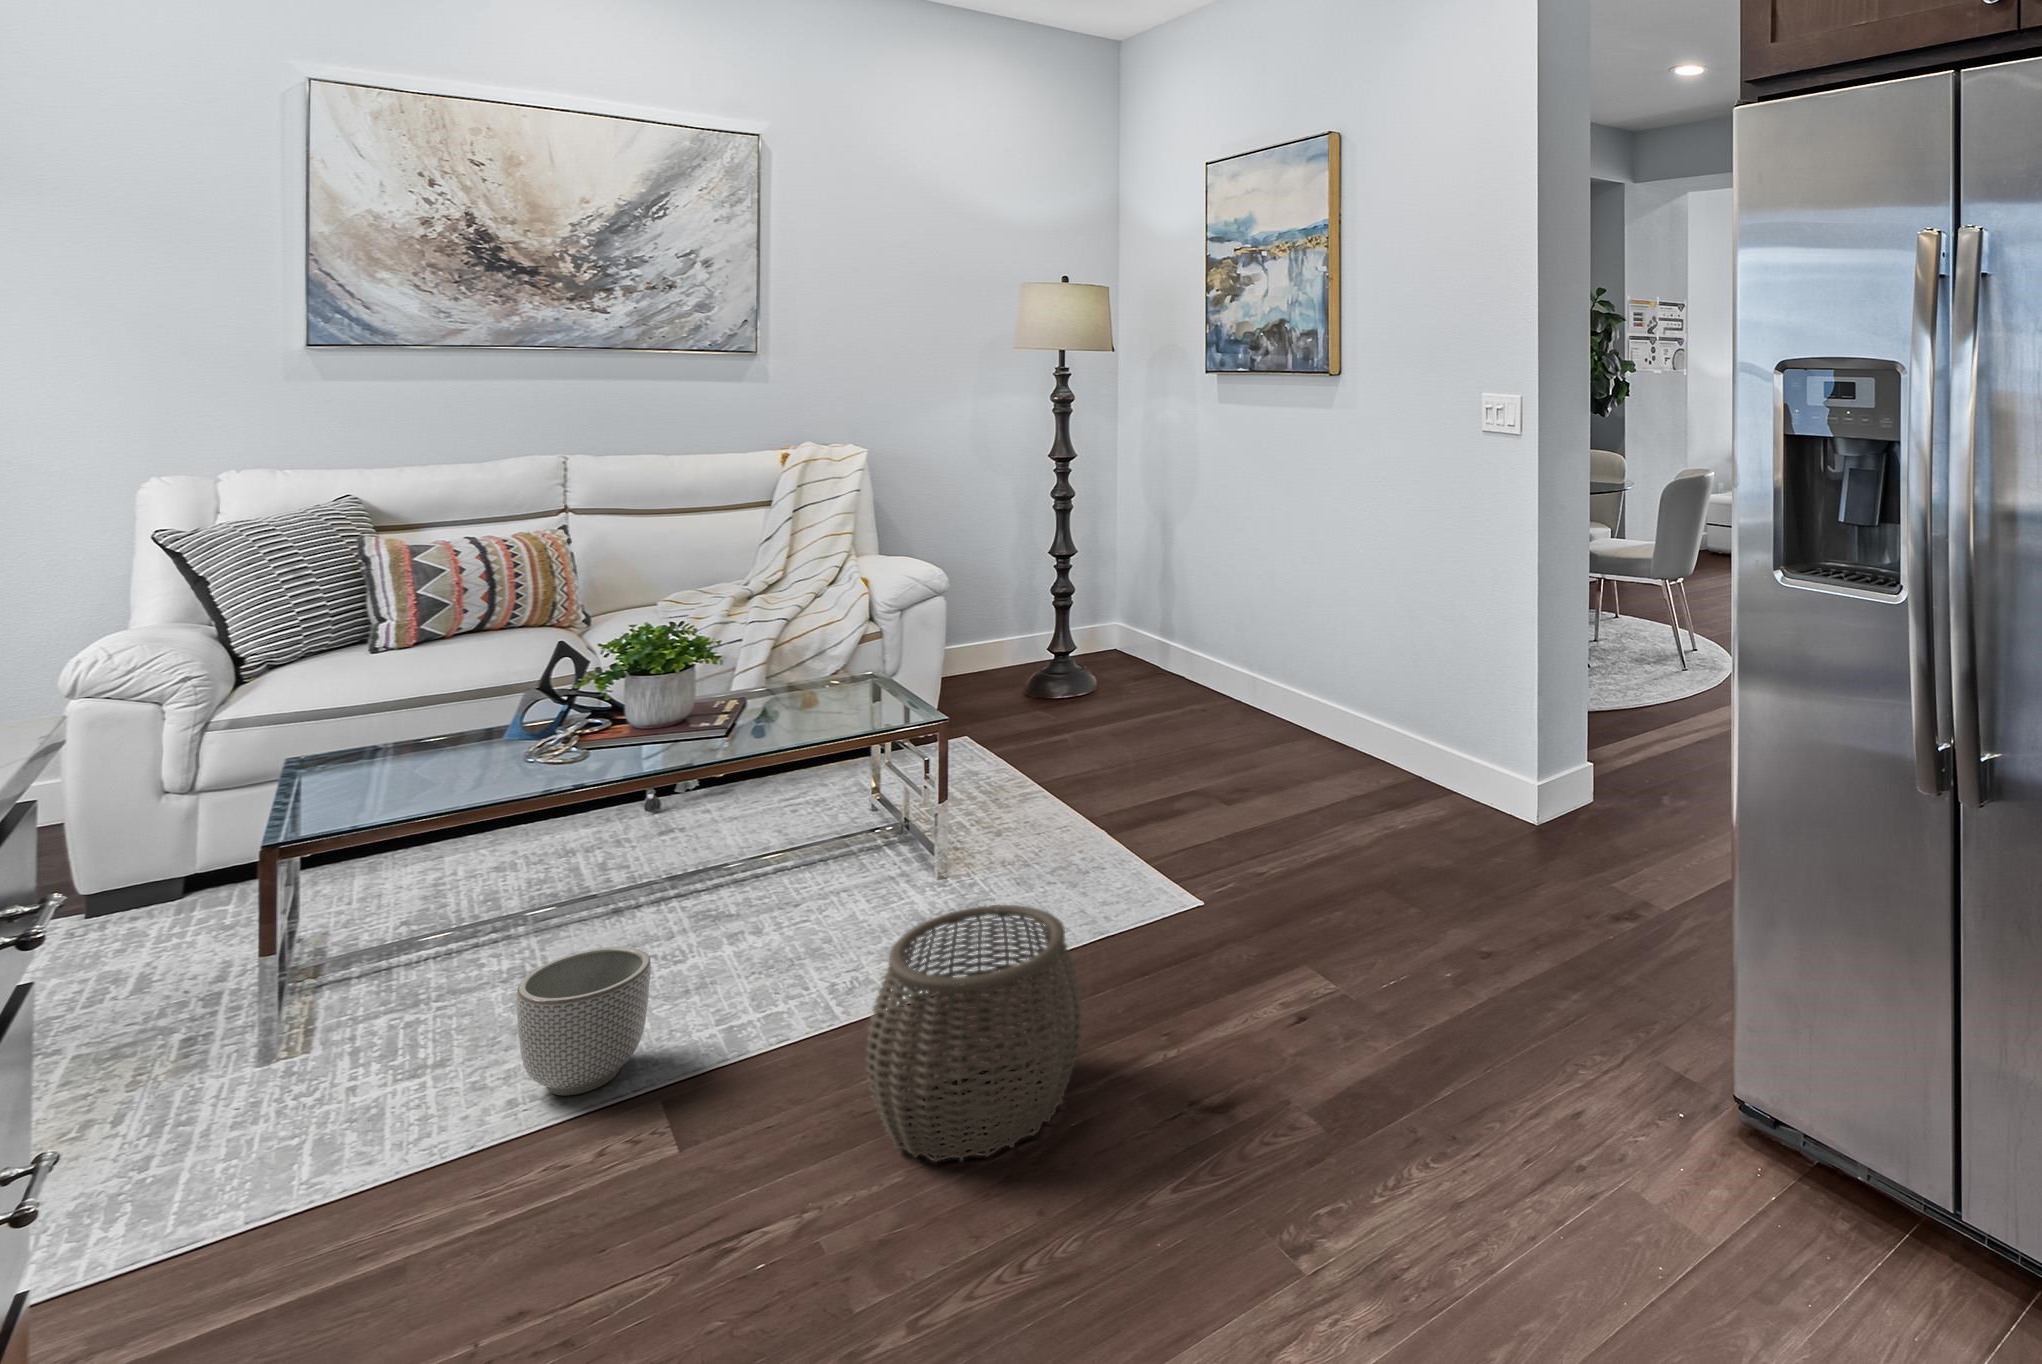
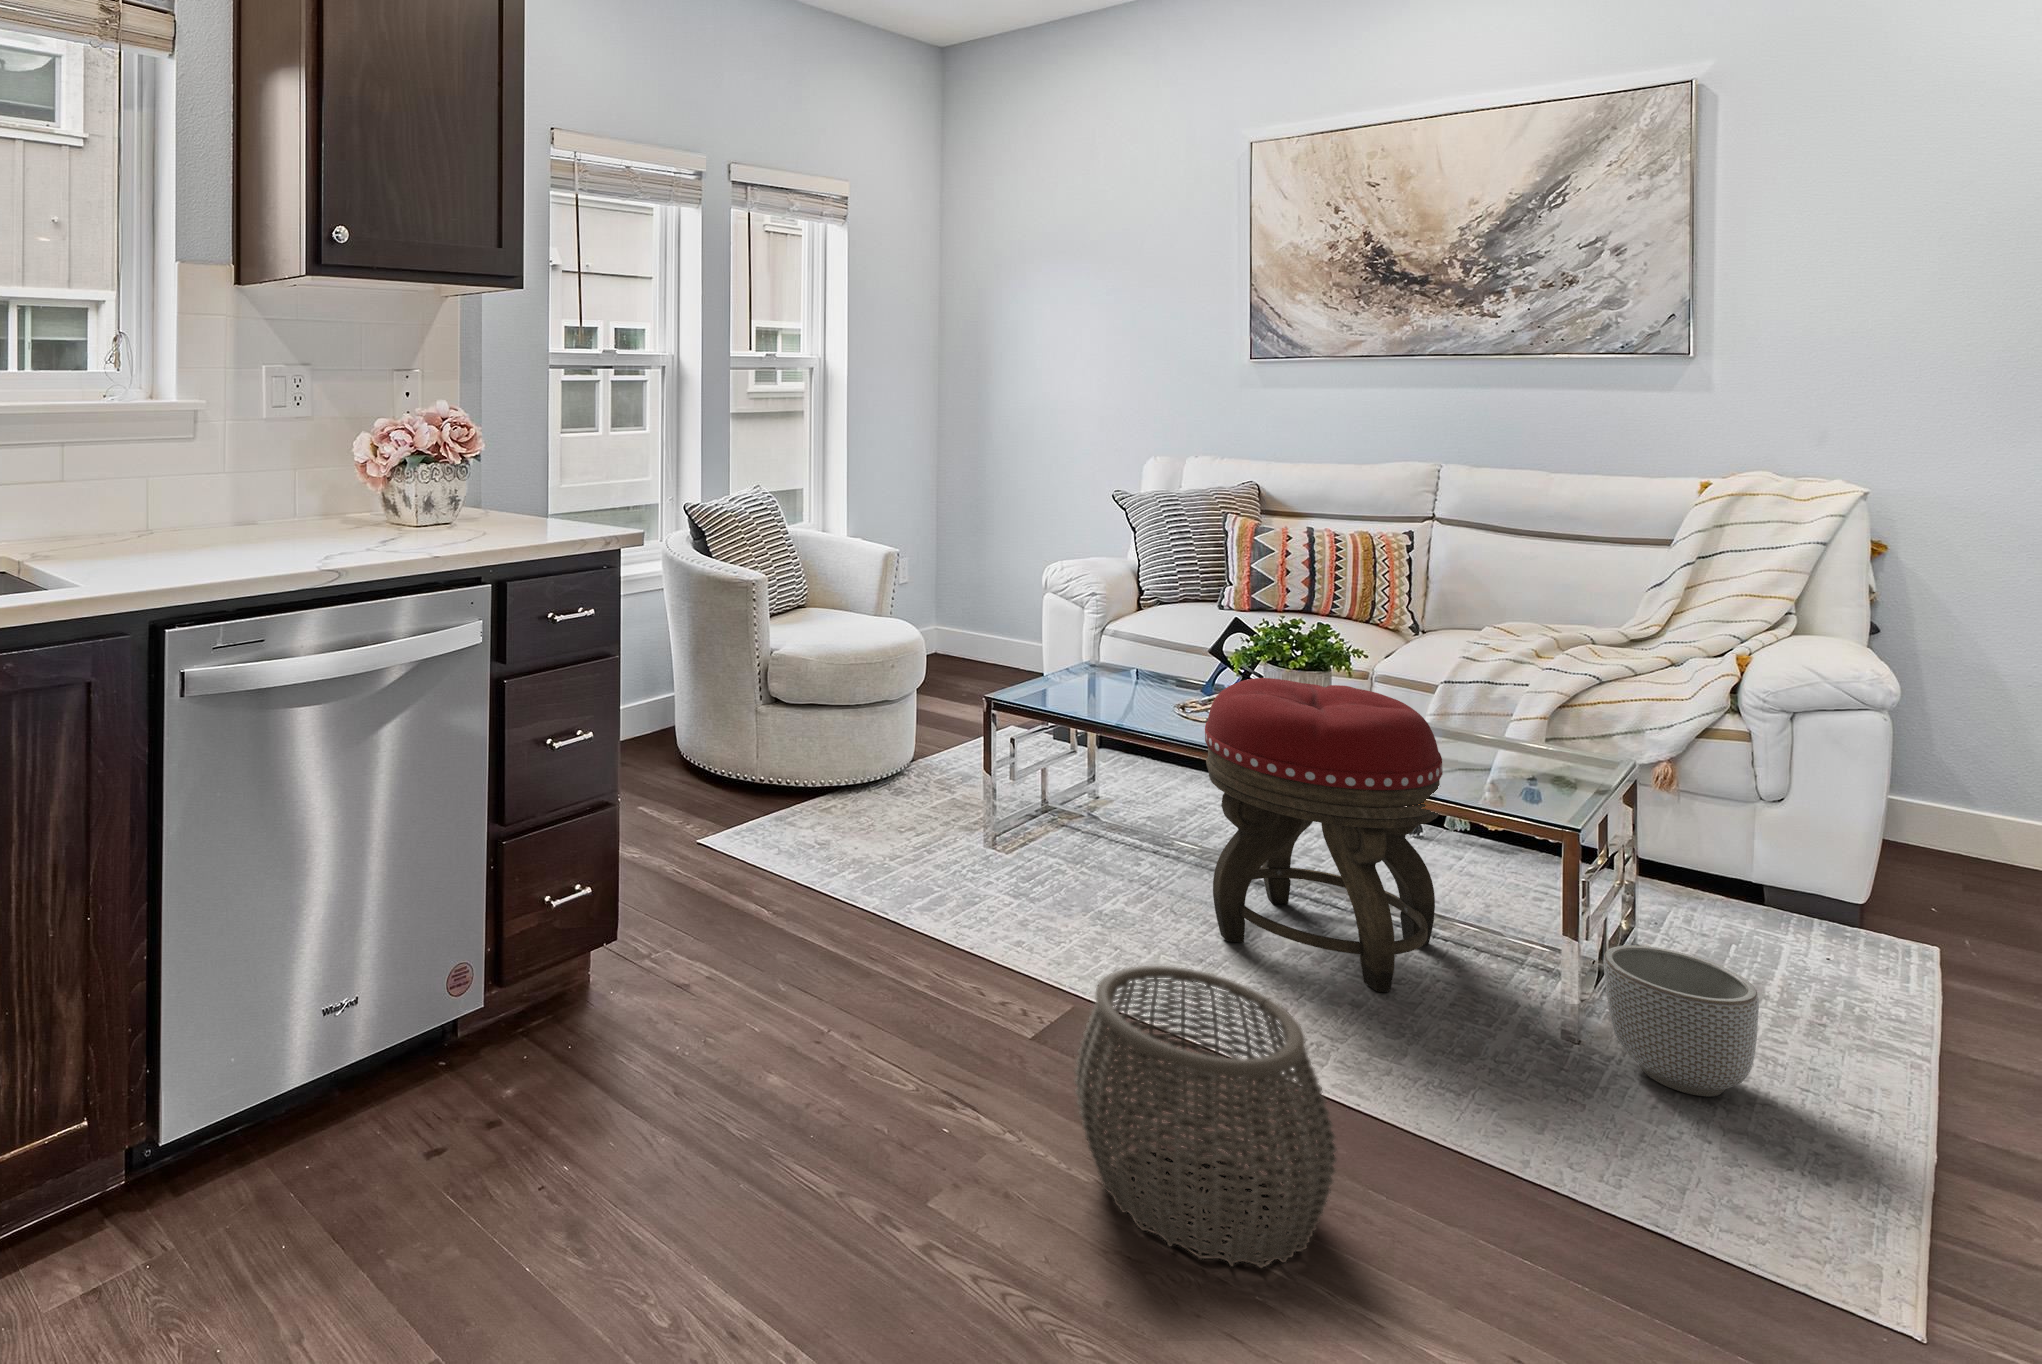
footstool: none [627,665,848,964] -> present [1205,678,1443,992]
planter: present [516,947,651,1096] -> present [1604,945,1759,1097]

